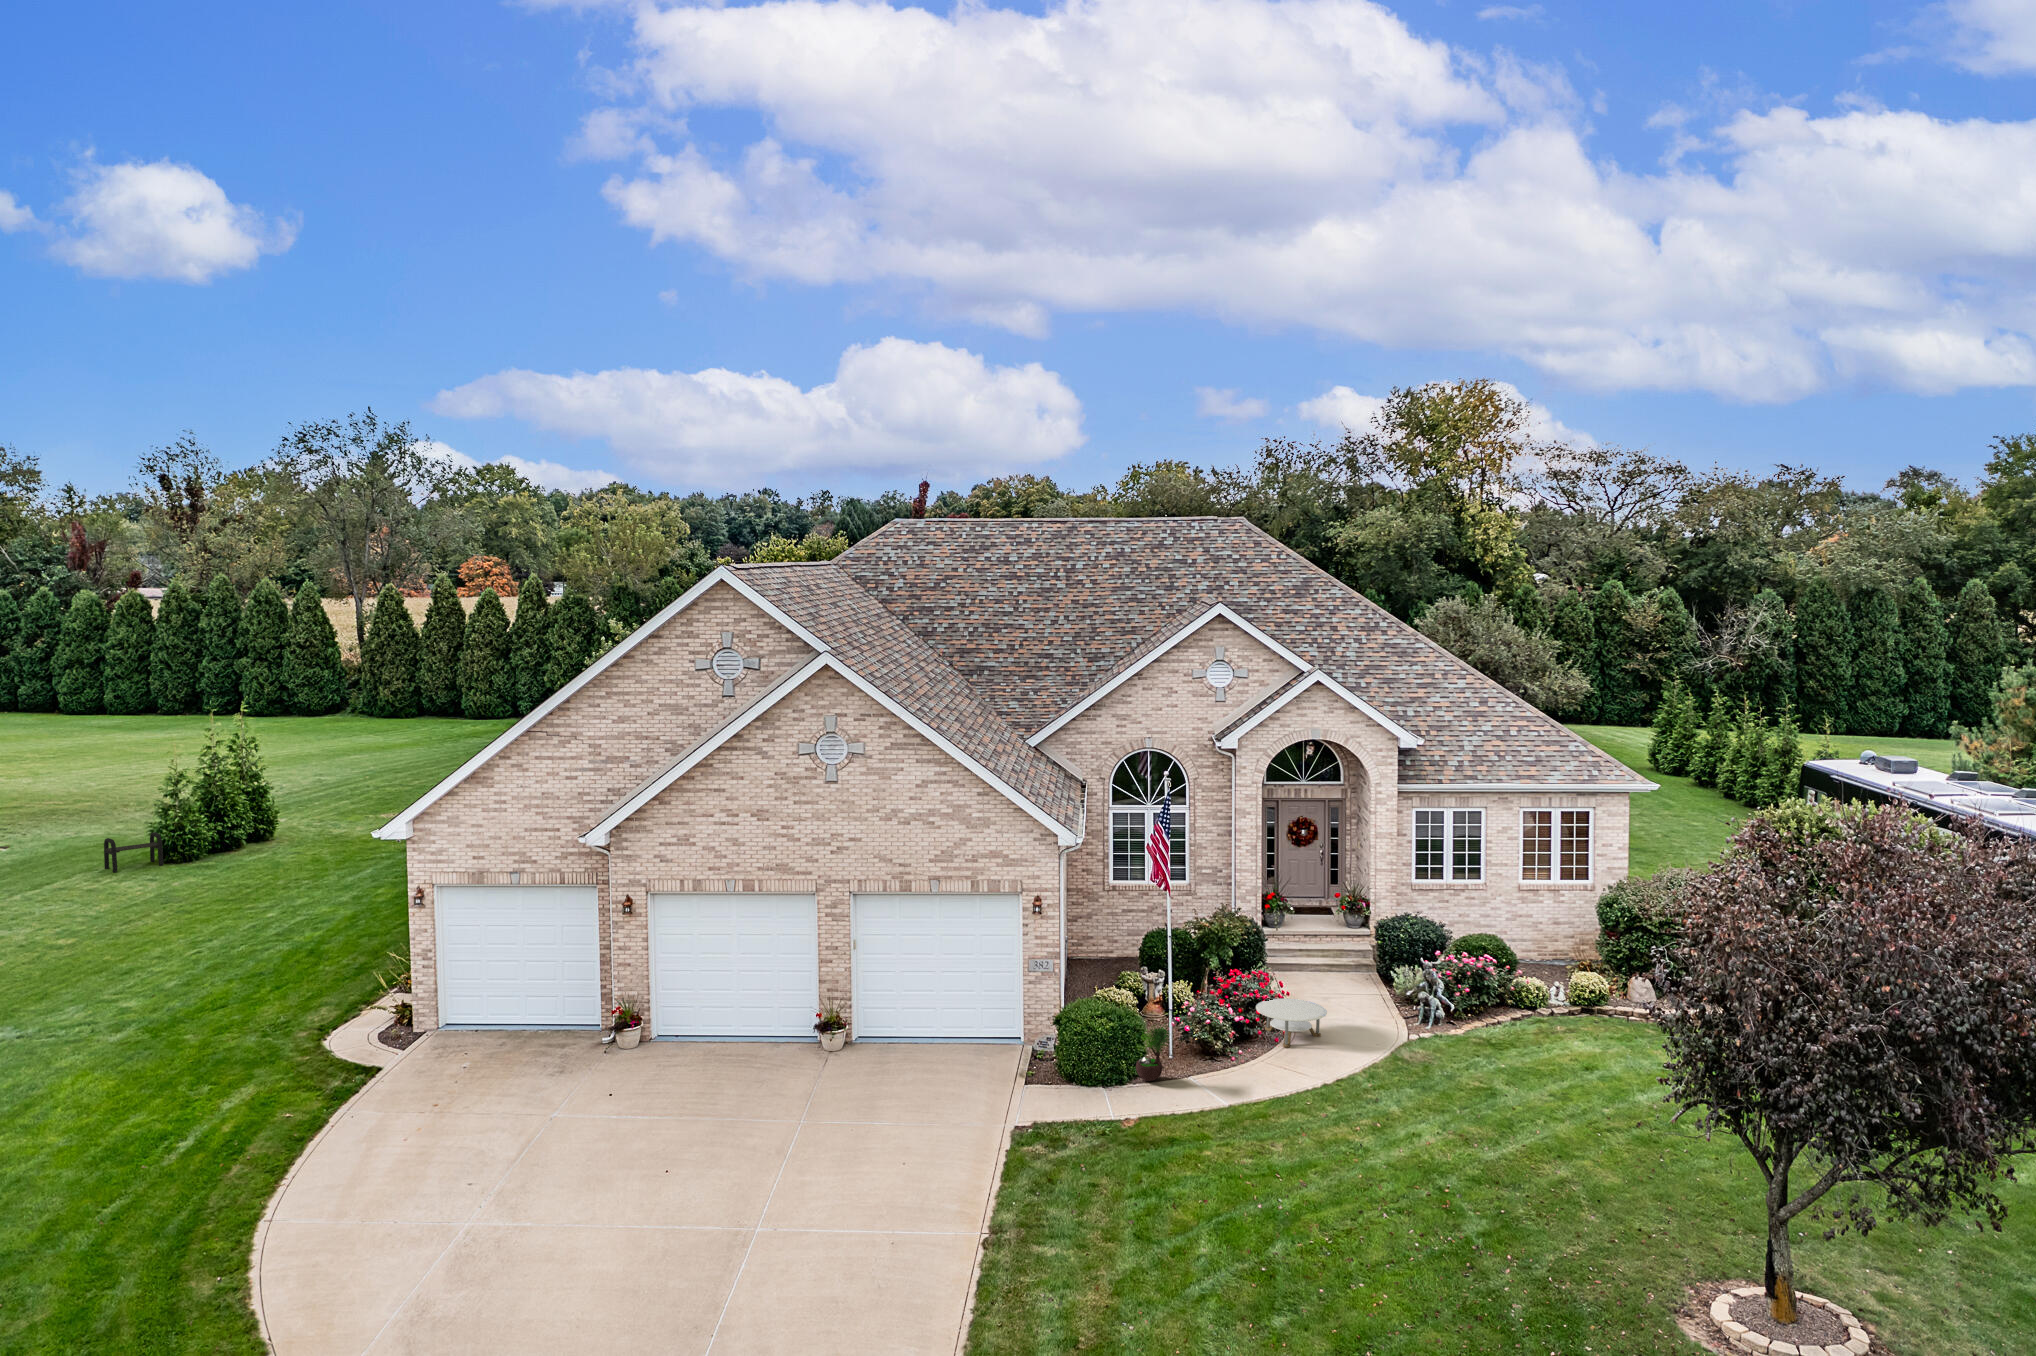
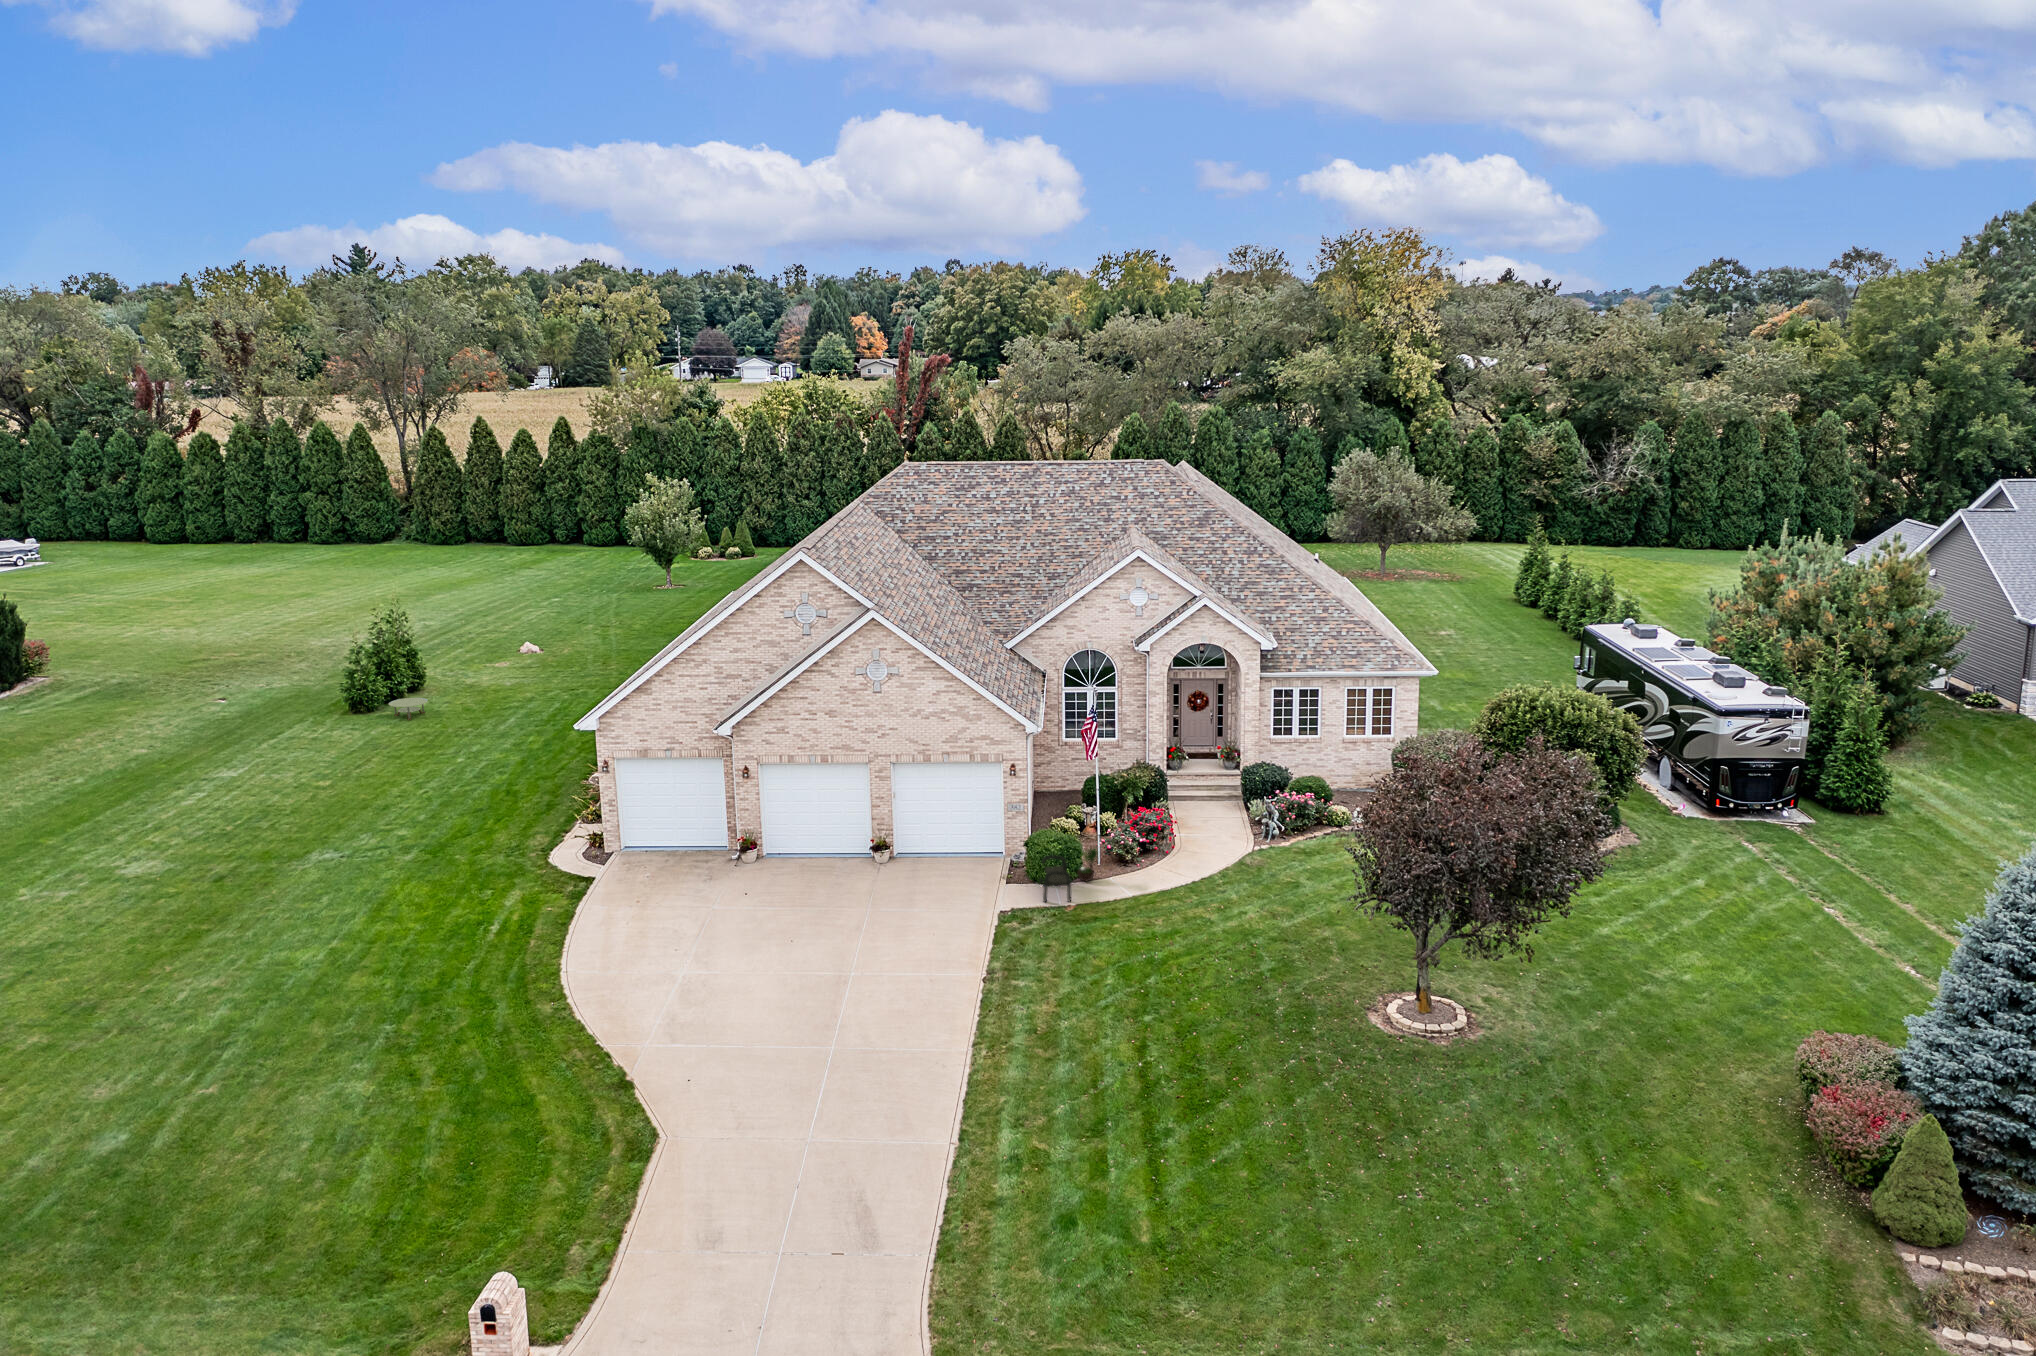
bench: present [104,832,163,872] -> present [1040,855,1071,902]
round table: present [1256,998,1327,1048] -> present [389,698,428,720]

